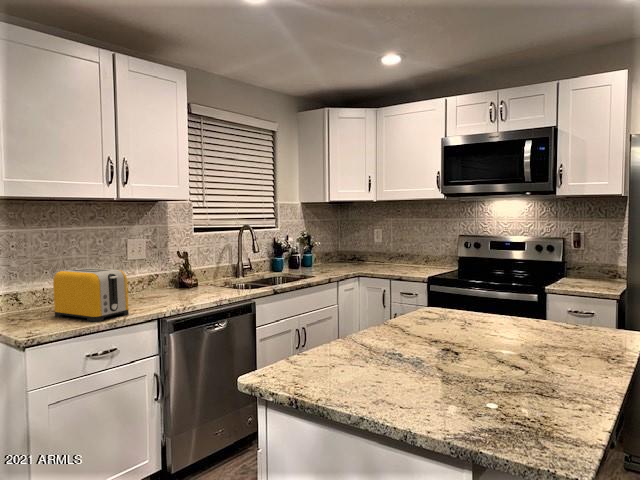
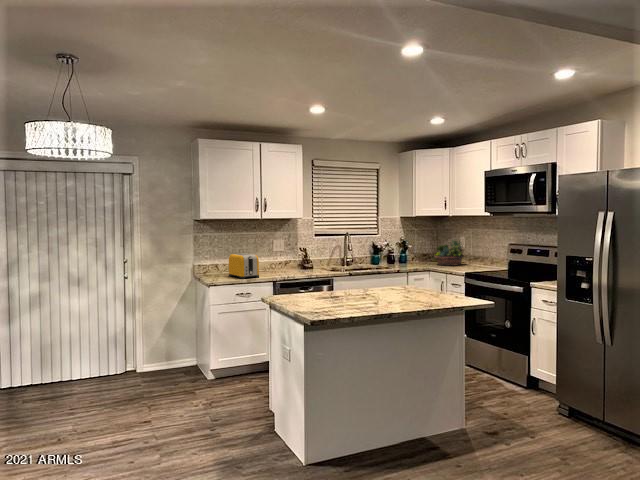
succulent planter: none [353,231,392,267] -> present [435,240,464,266]

